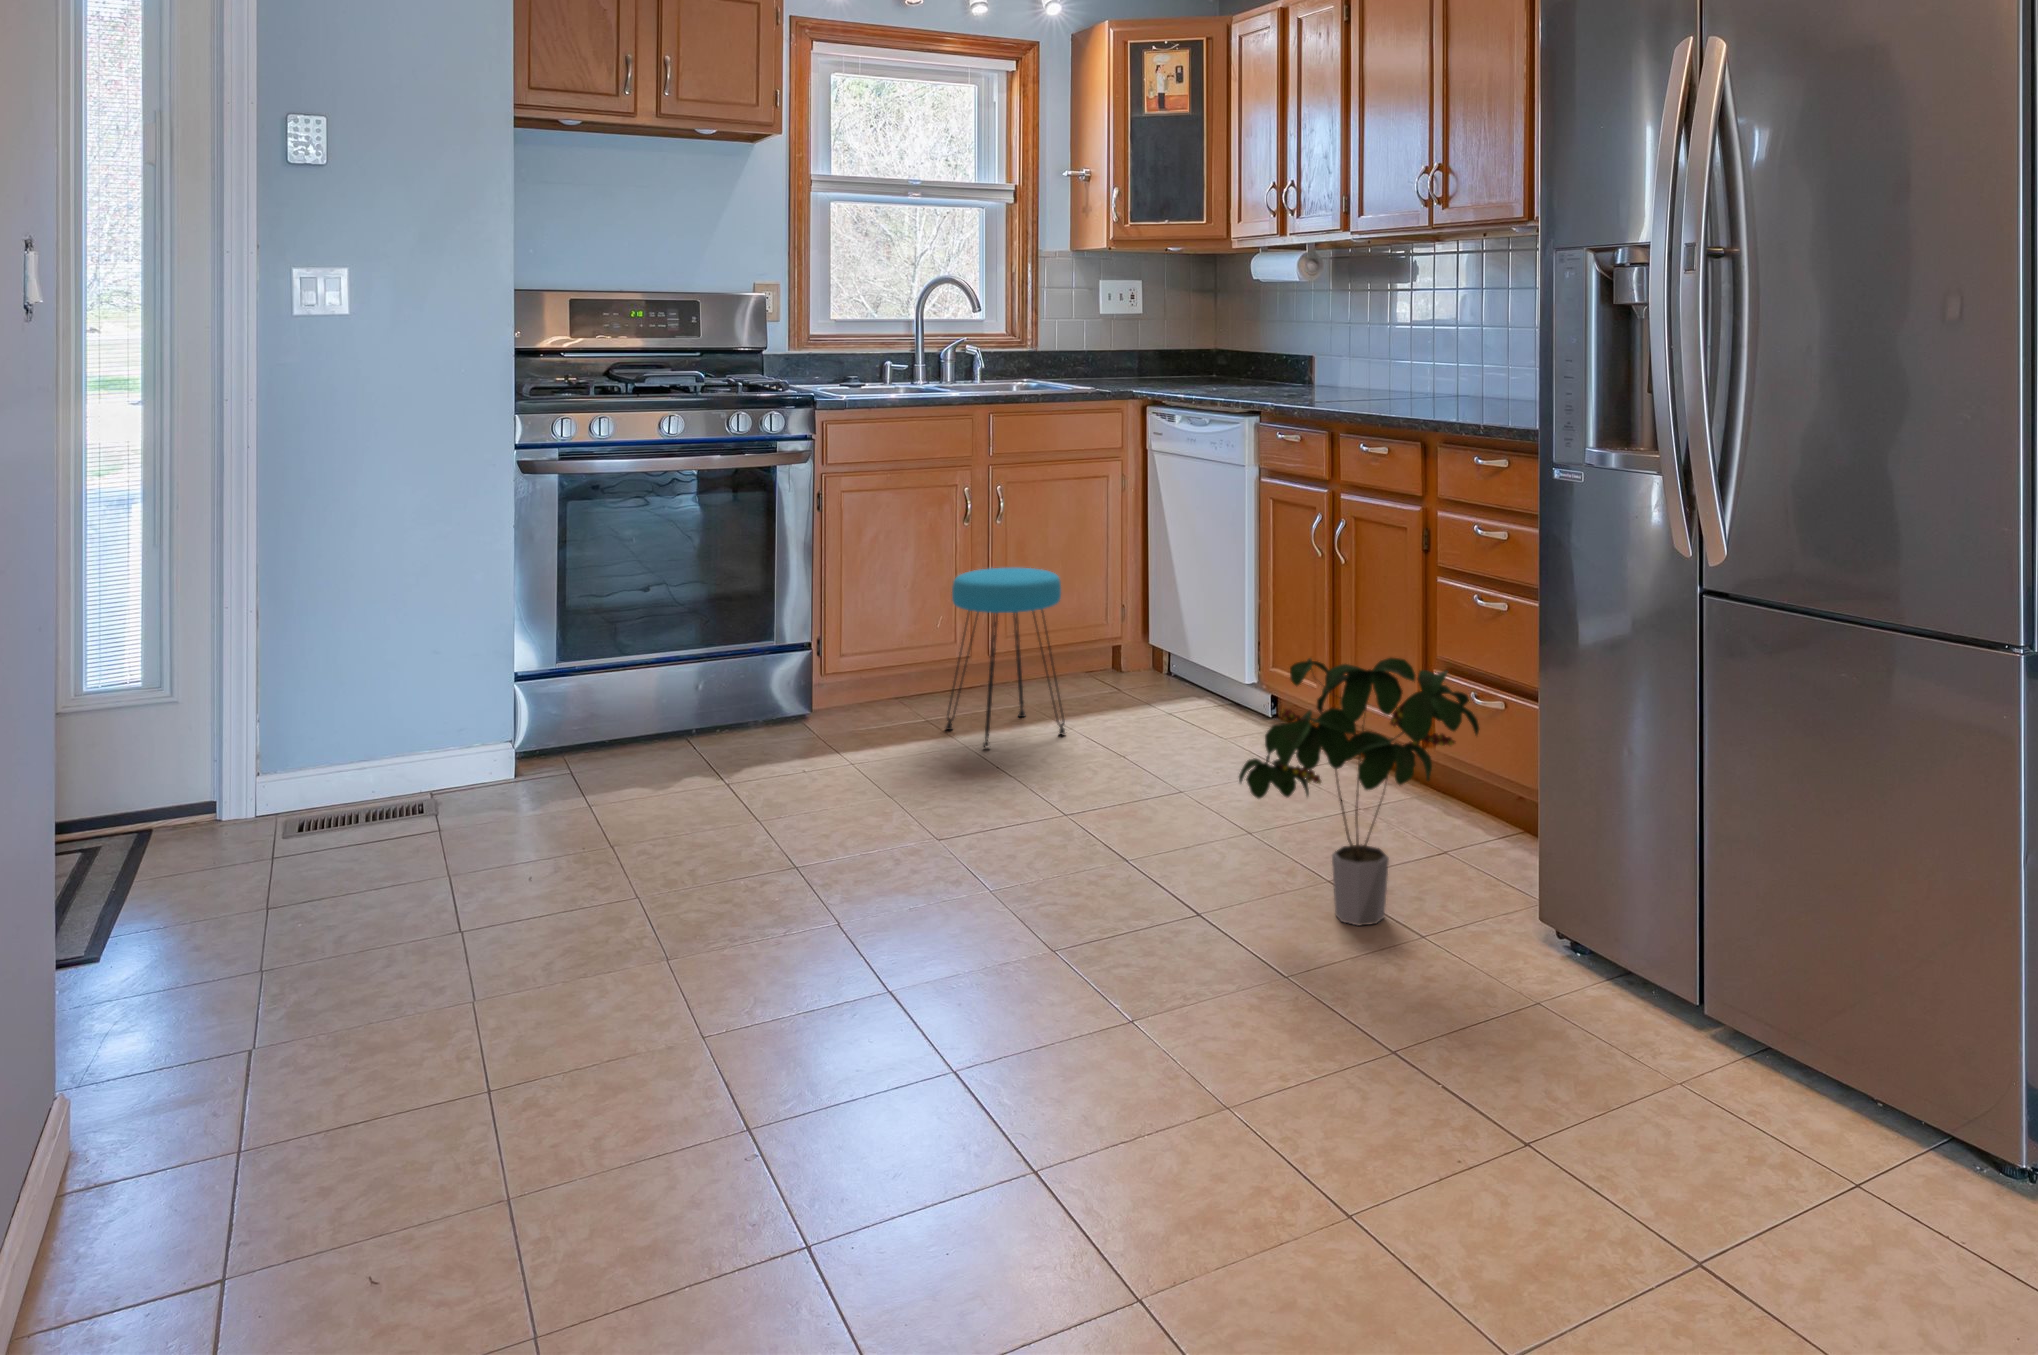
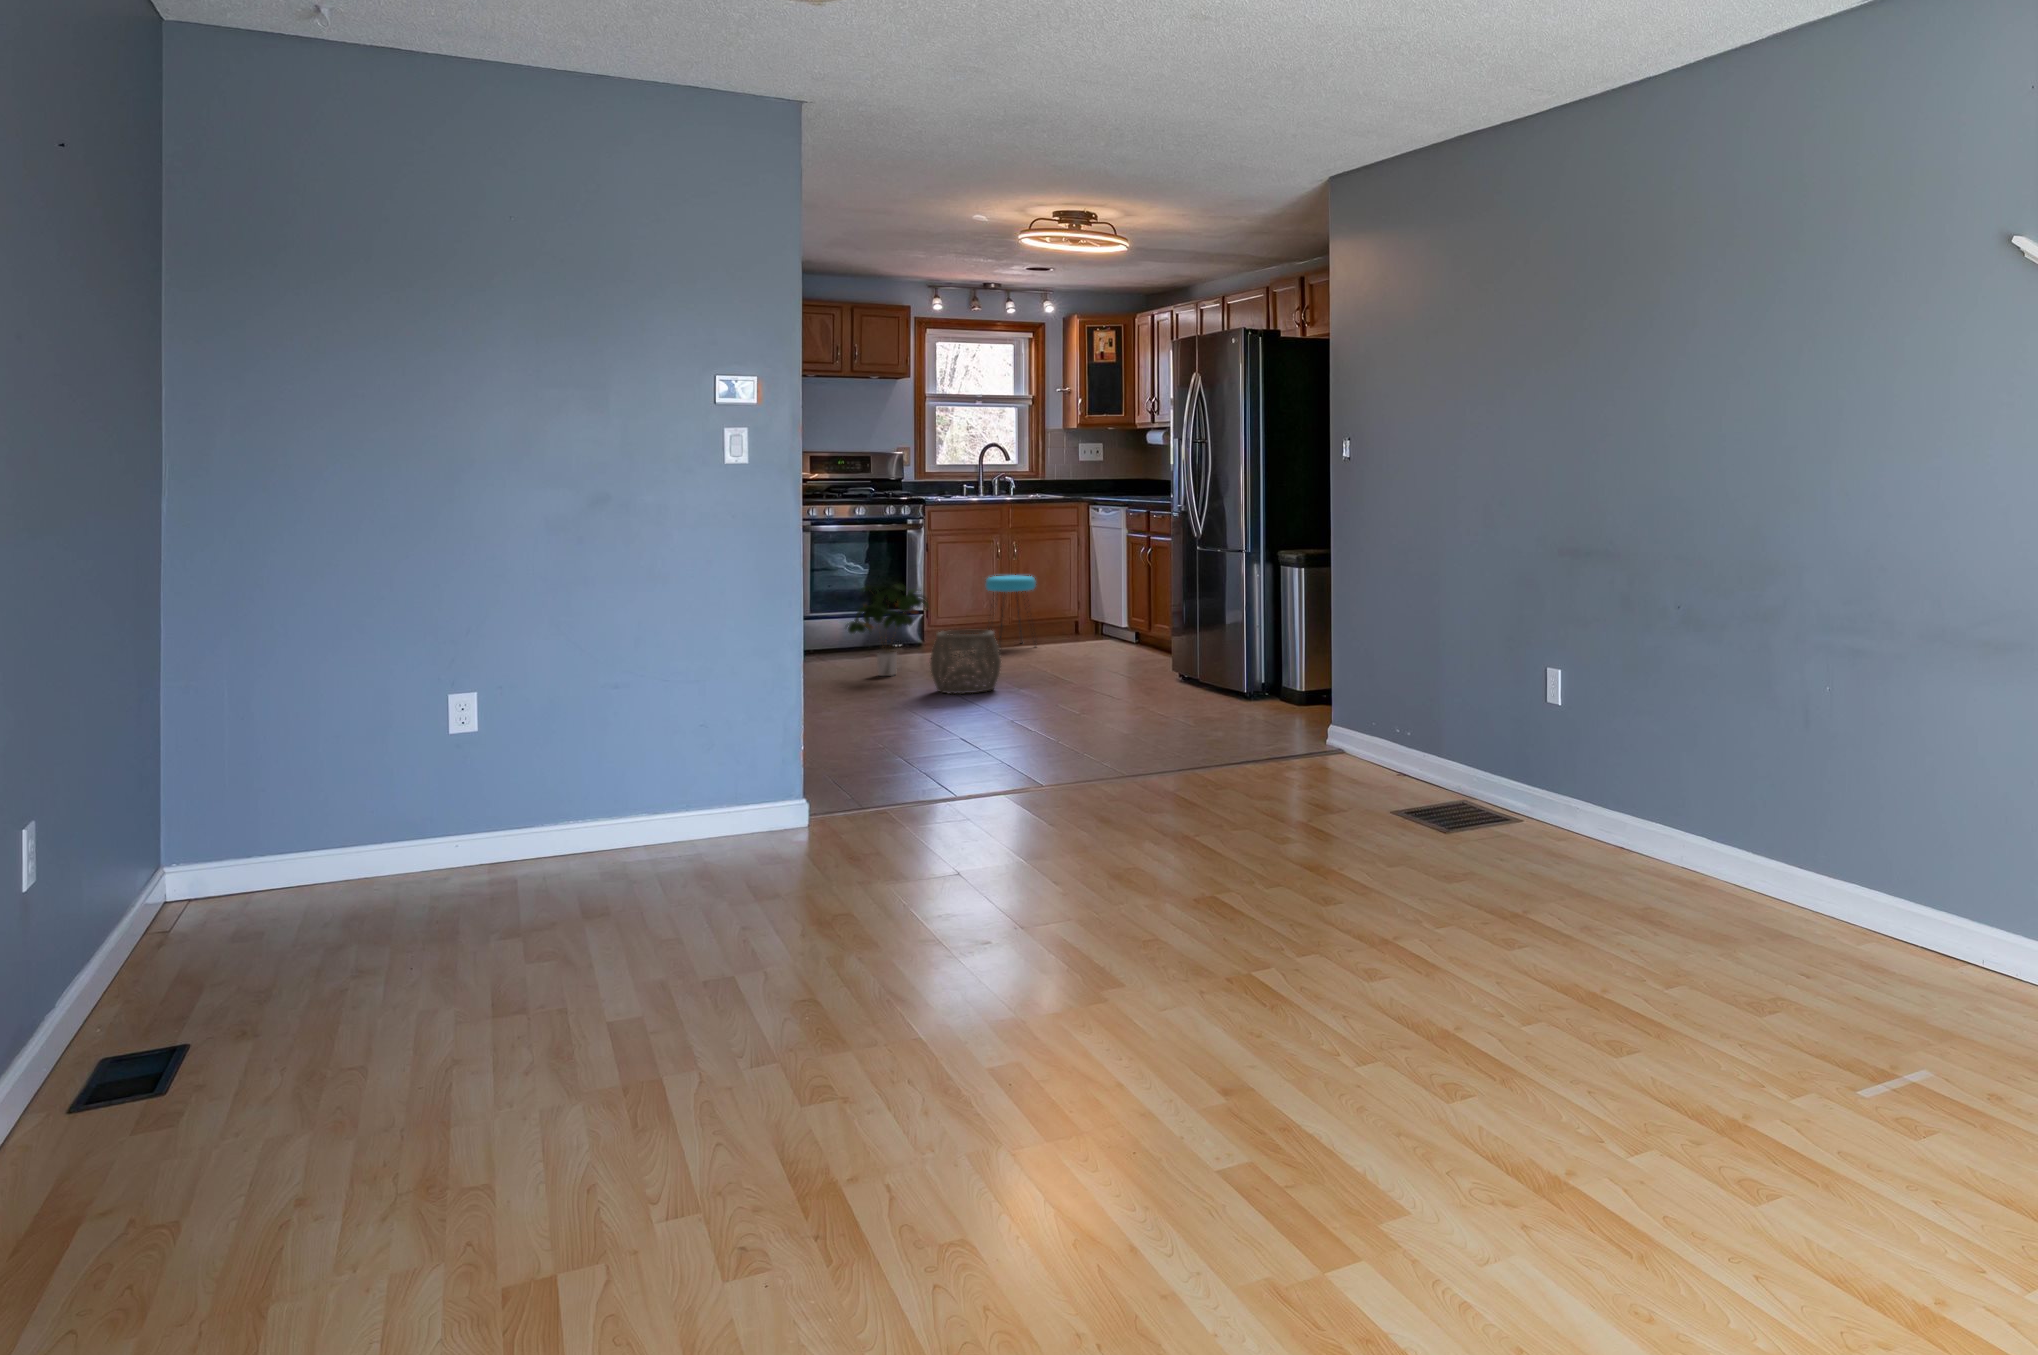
potted plant: present [1239,658,1479,926] -> present [846,584,929,676]
woven basket: none [882,842,1111,1106] -> present [930,630,1001,694]

